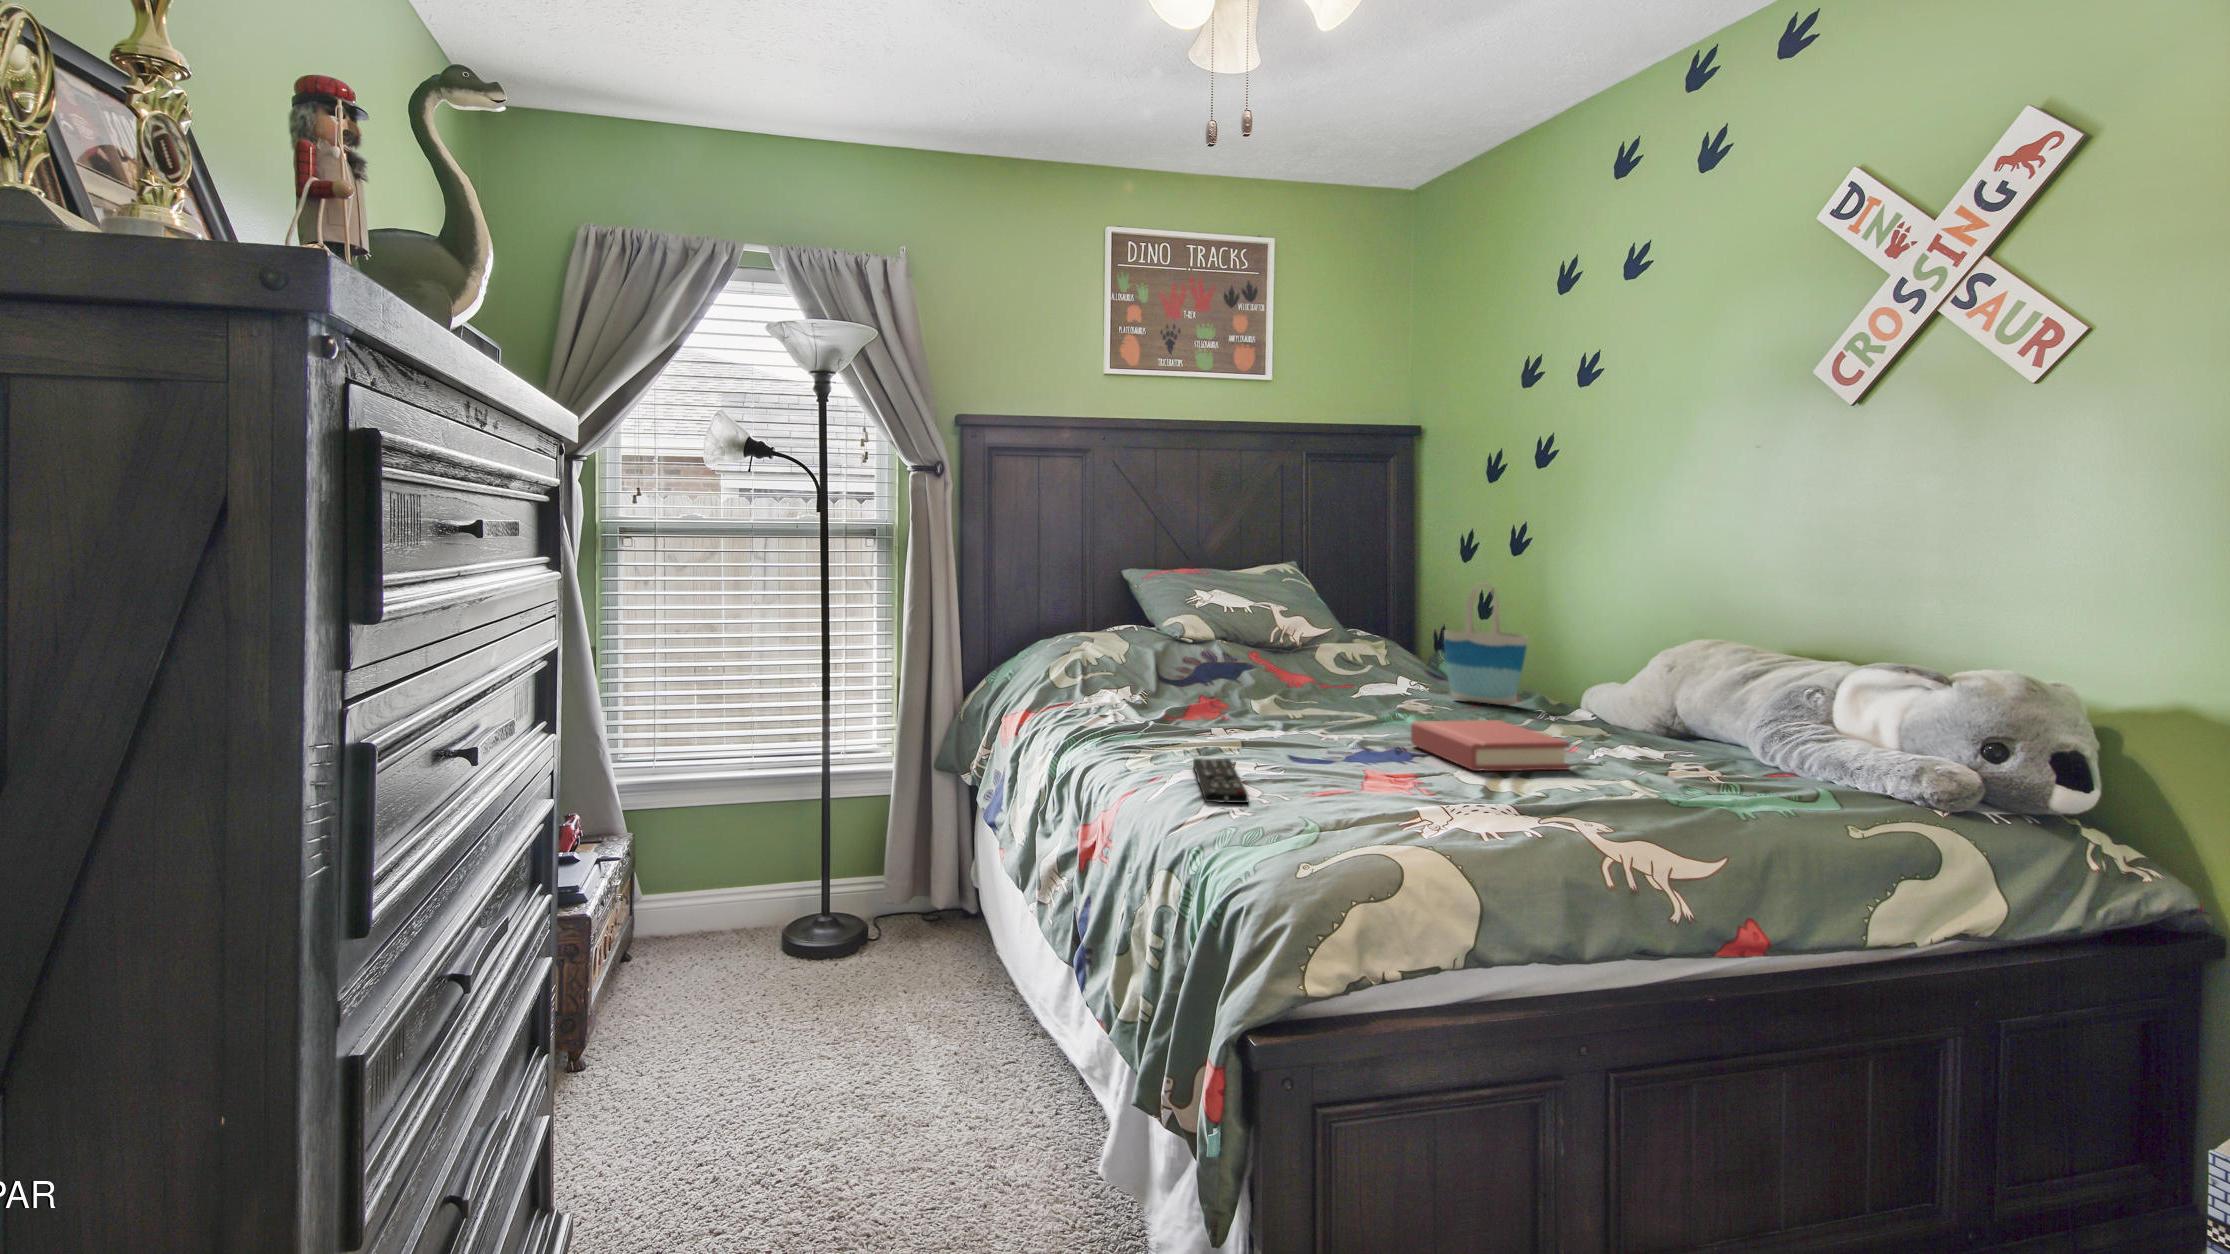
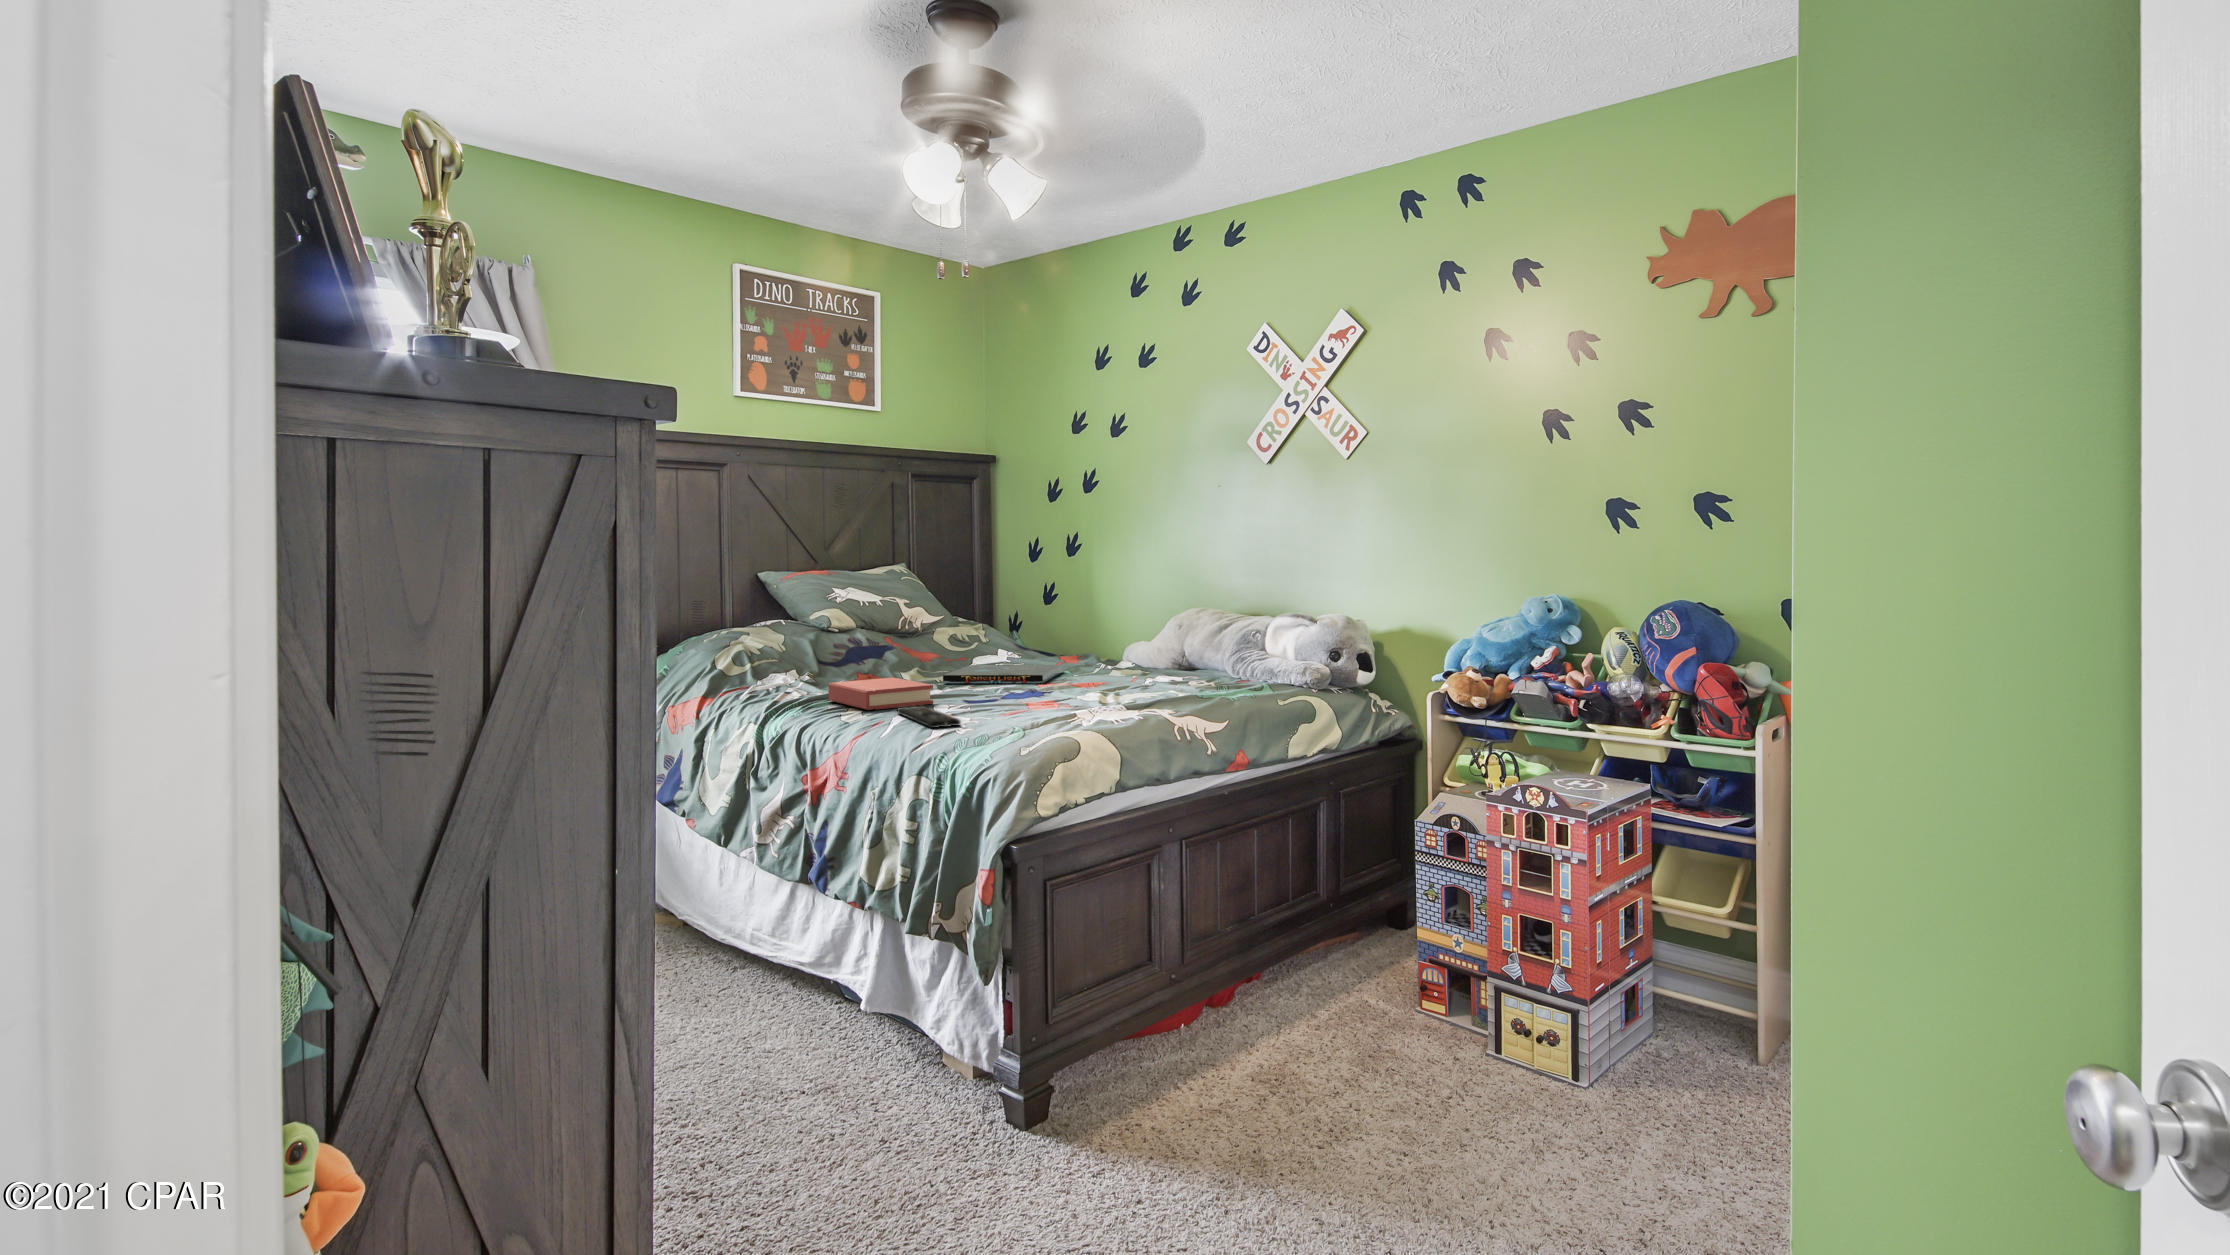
tote bag: present [1444,584,1528,705] -> none [1028,578,1088,665]
board game: none [1302,695,1481,734] -> present [943,664,1062,683]
hardback book: present [1411,720,1570,771] -> present [828,678,933,710]

